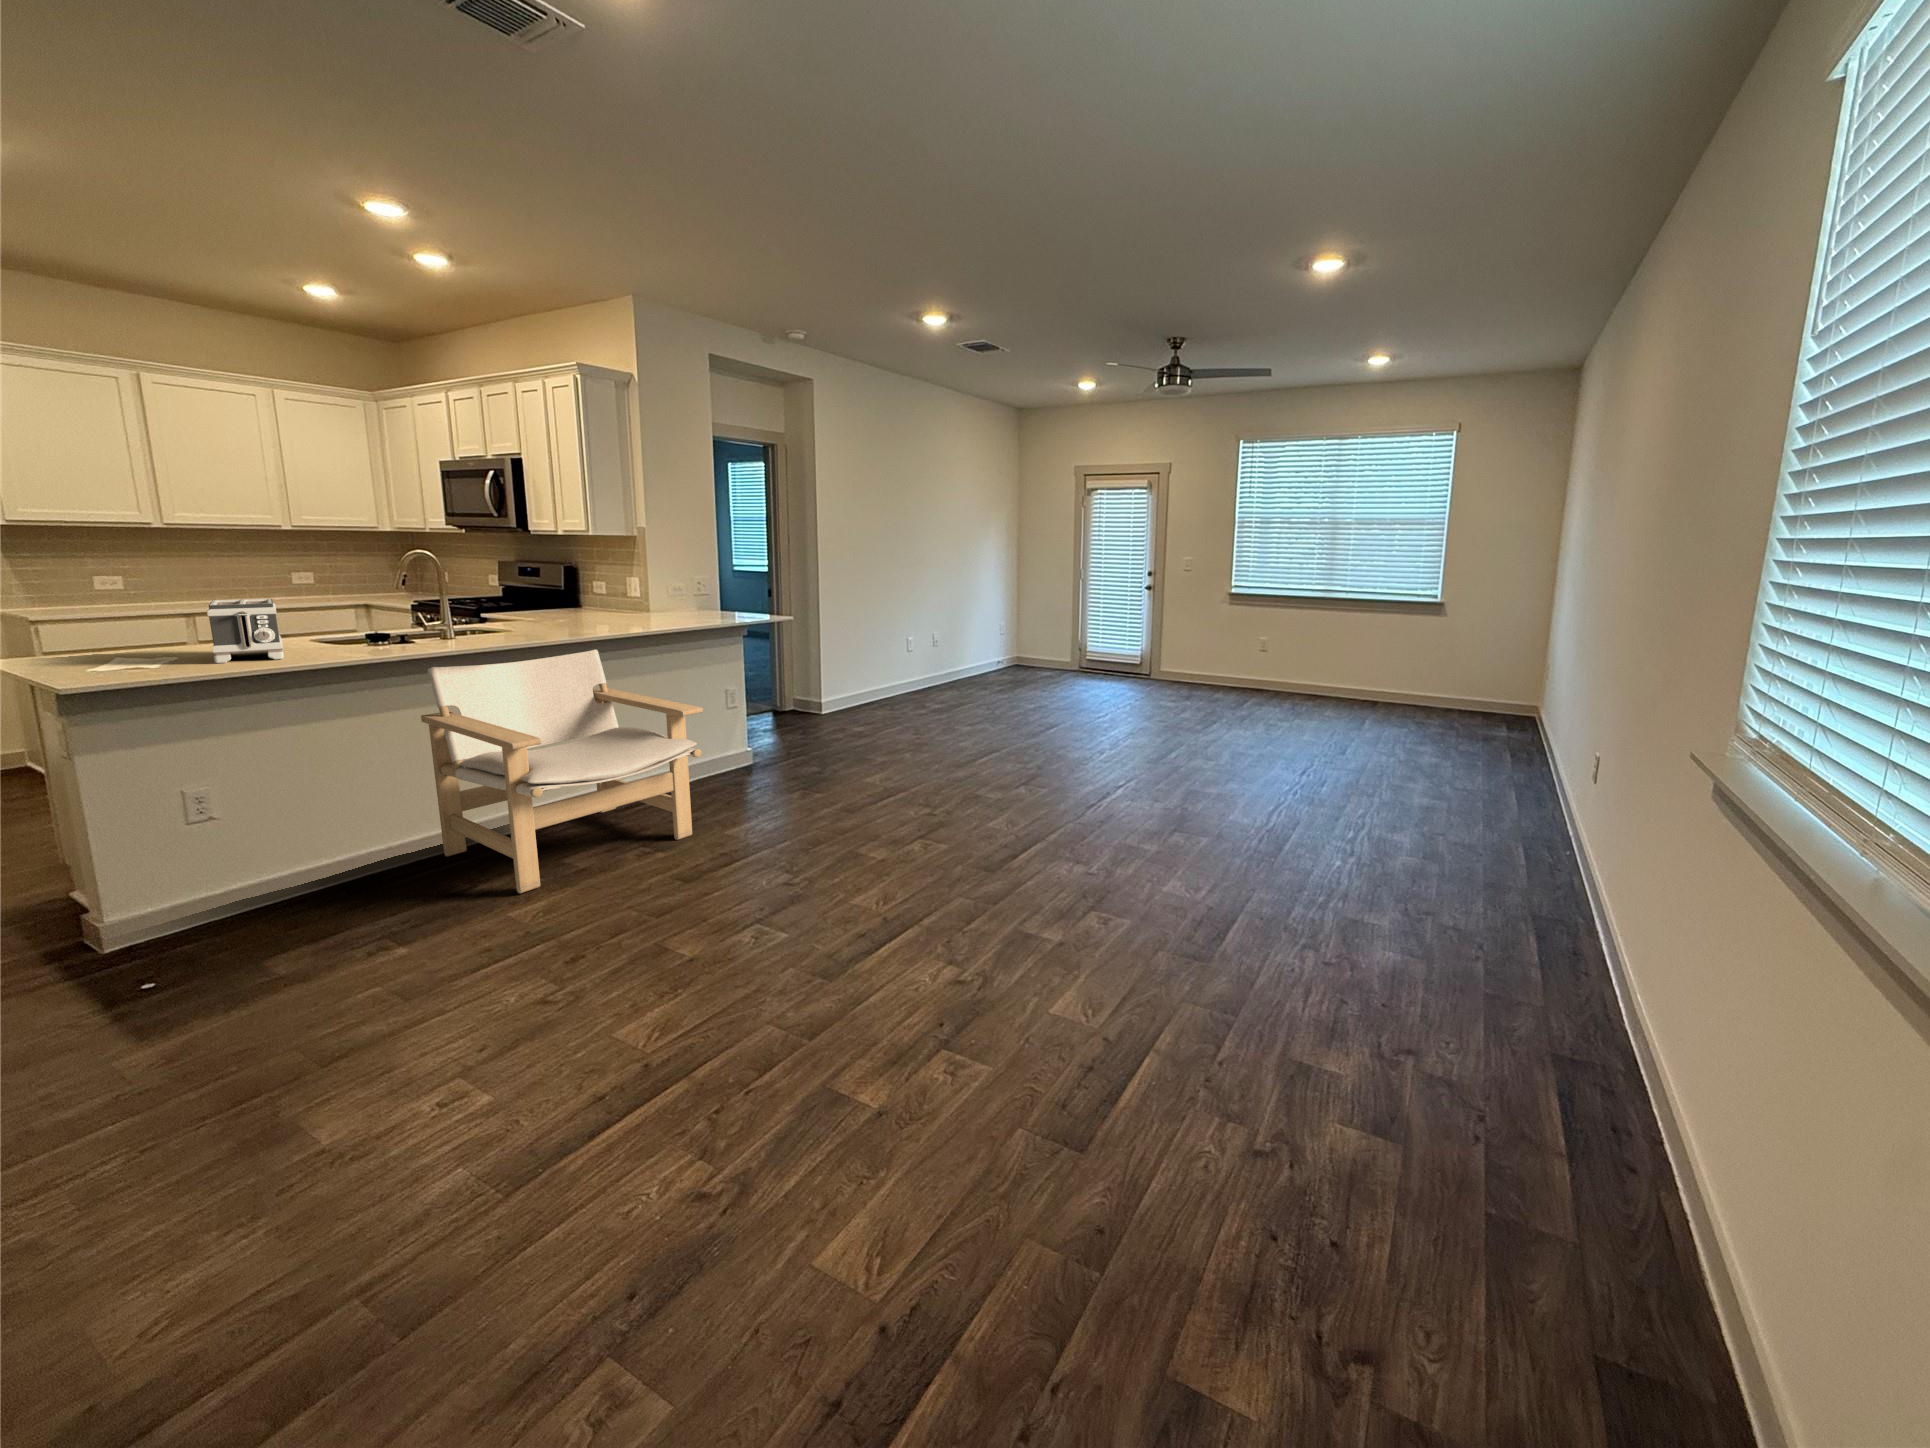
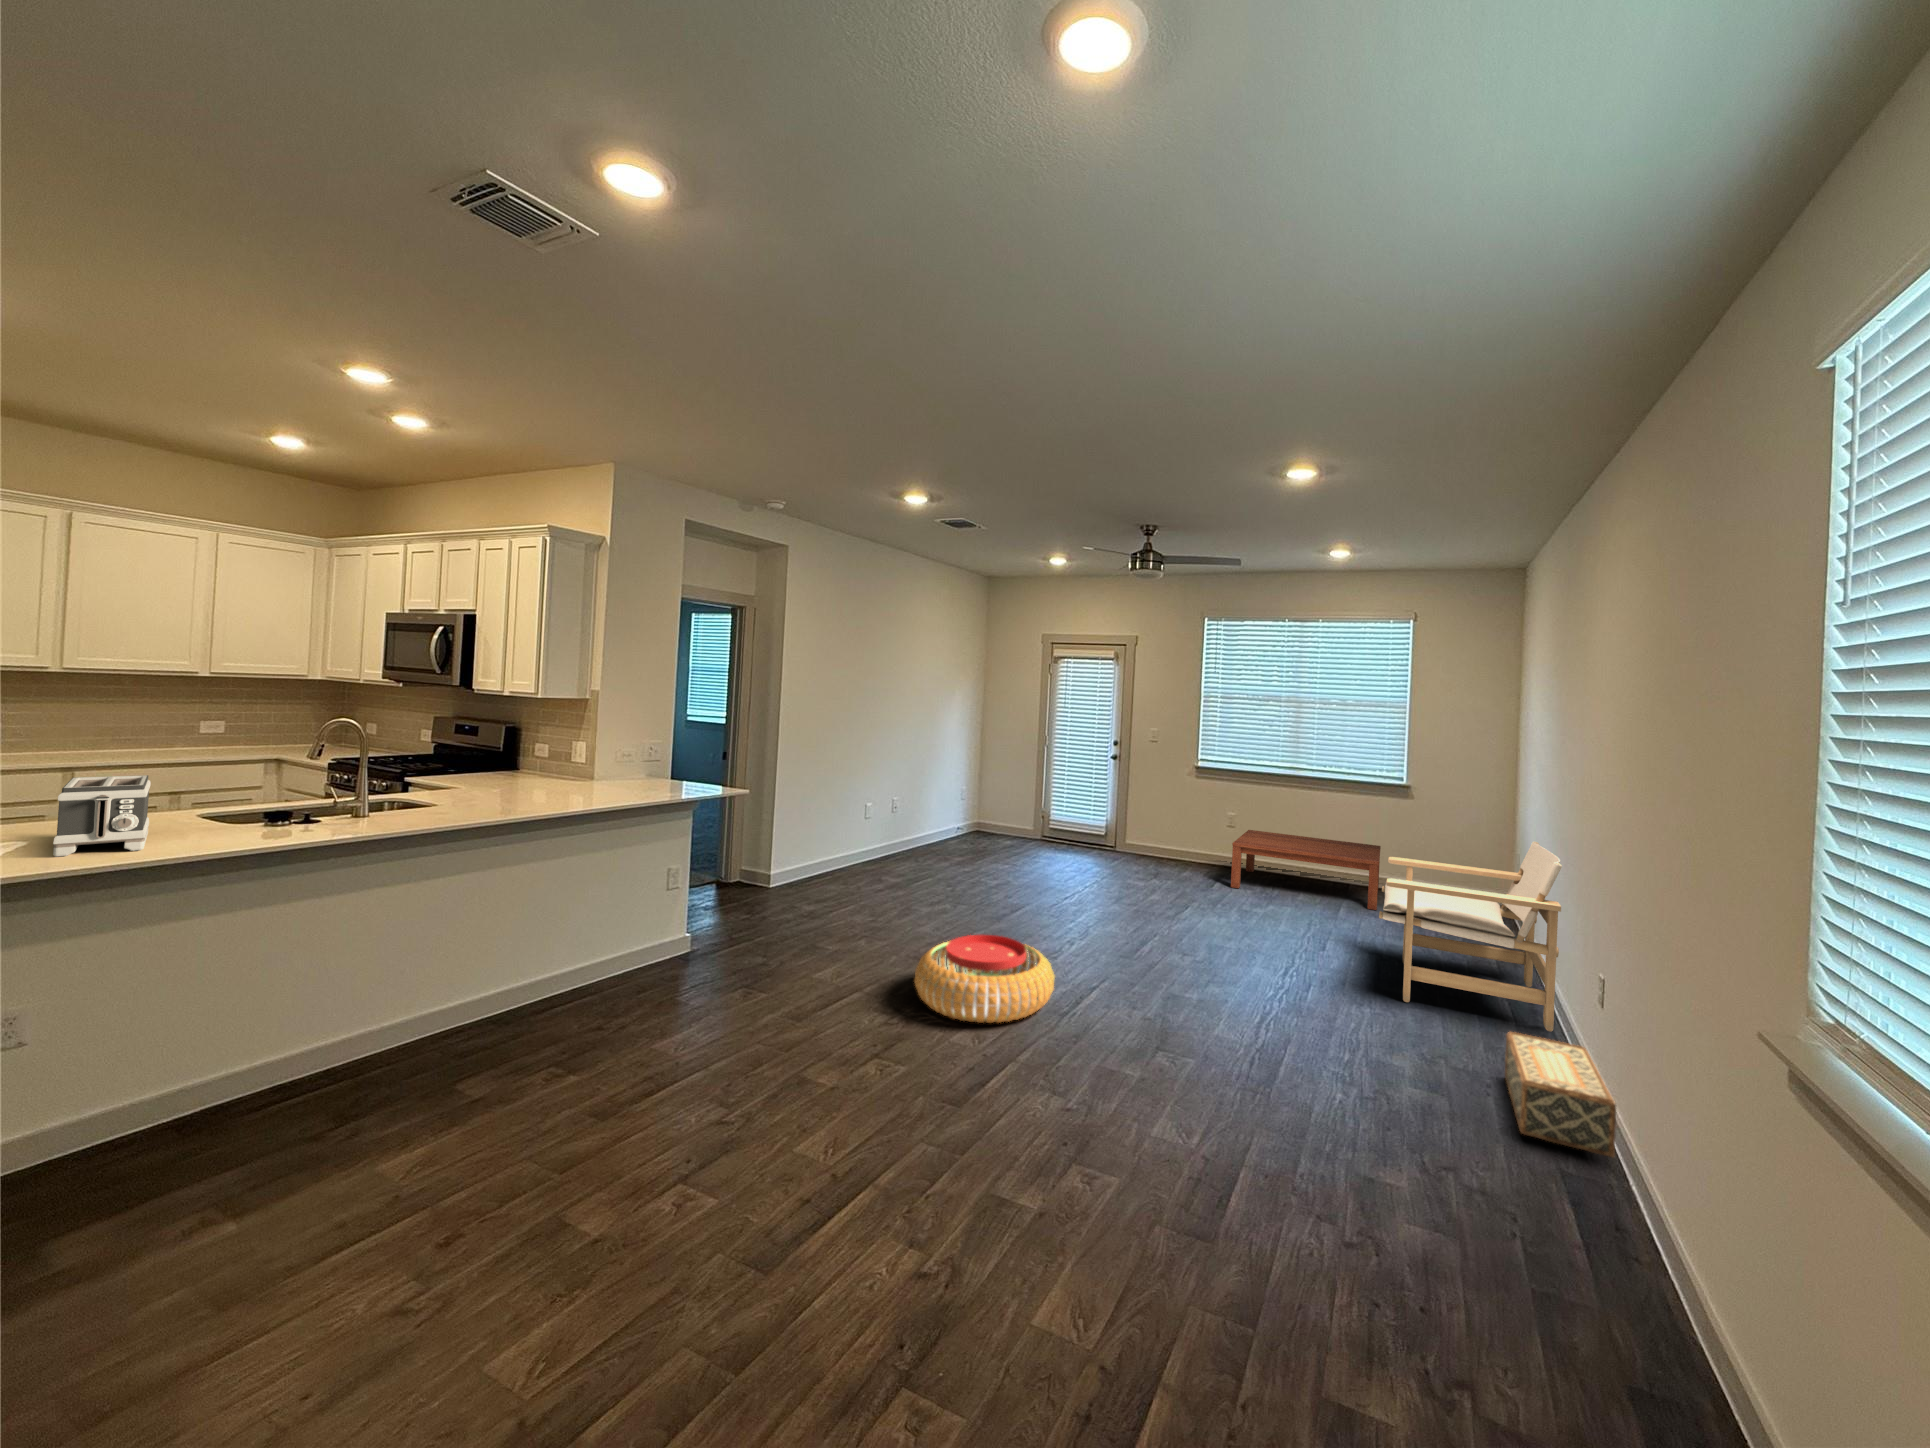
lounge chair: present [421,650,703,893] -> present [1379,842,1562,1032]
coffee table: none [1261,654,1414,724] -> present [1231,830,1381,910]
pouf: none [953,741,1081,812] -> present [915,935,1054,1023]
woven basket: none [1494,808,1586,904] -> present [1505,1032,1616,1157]

